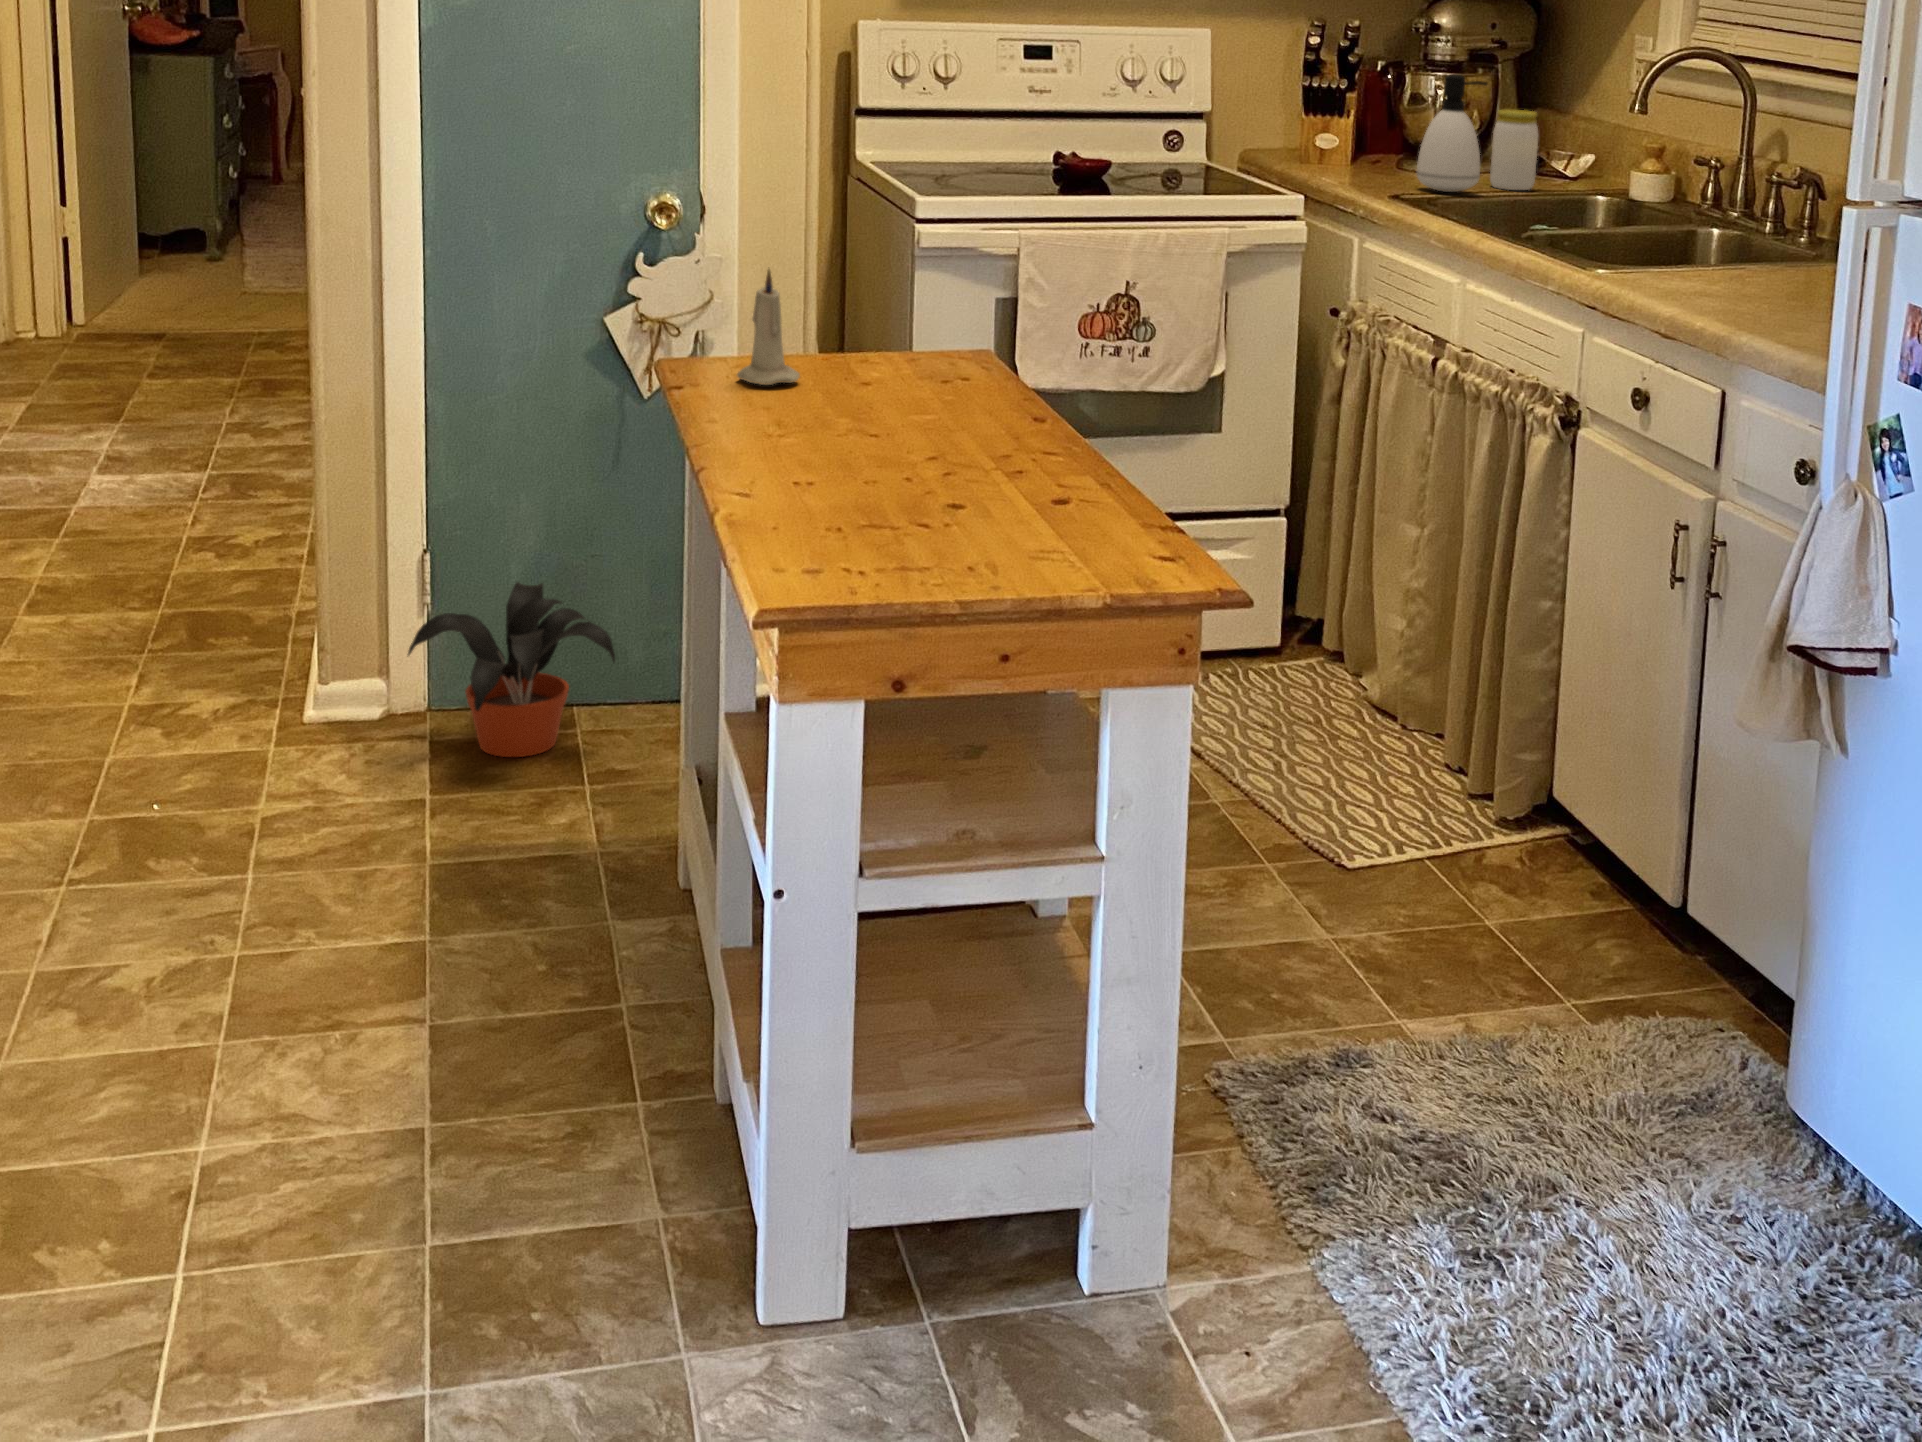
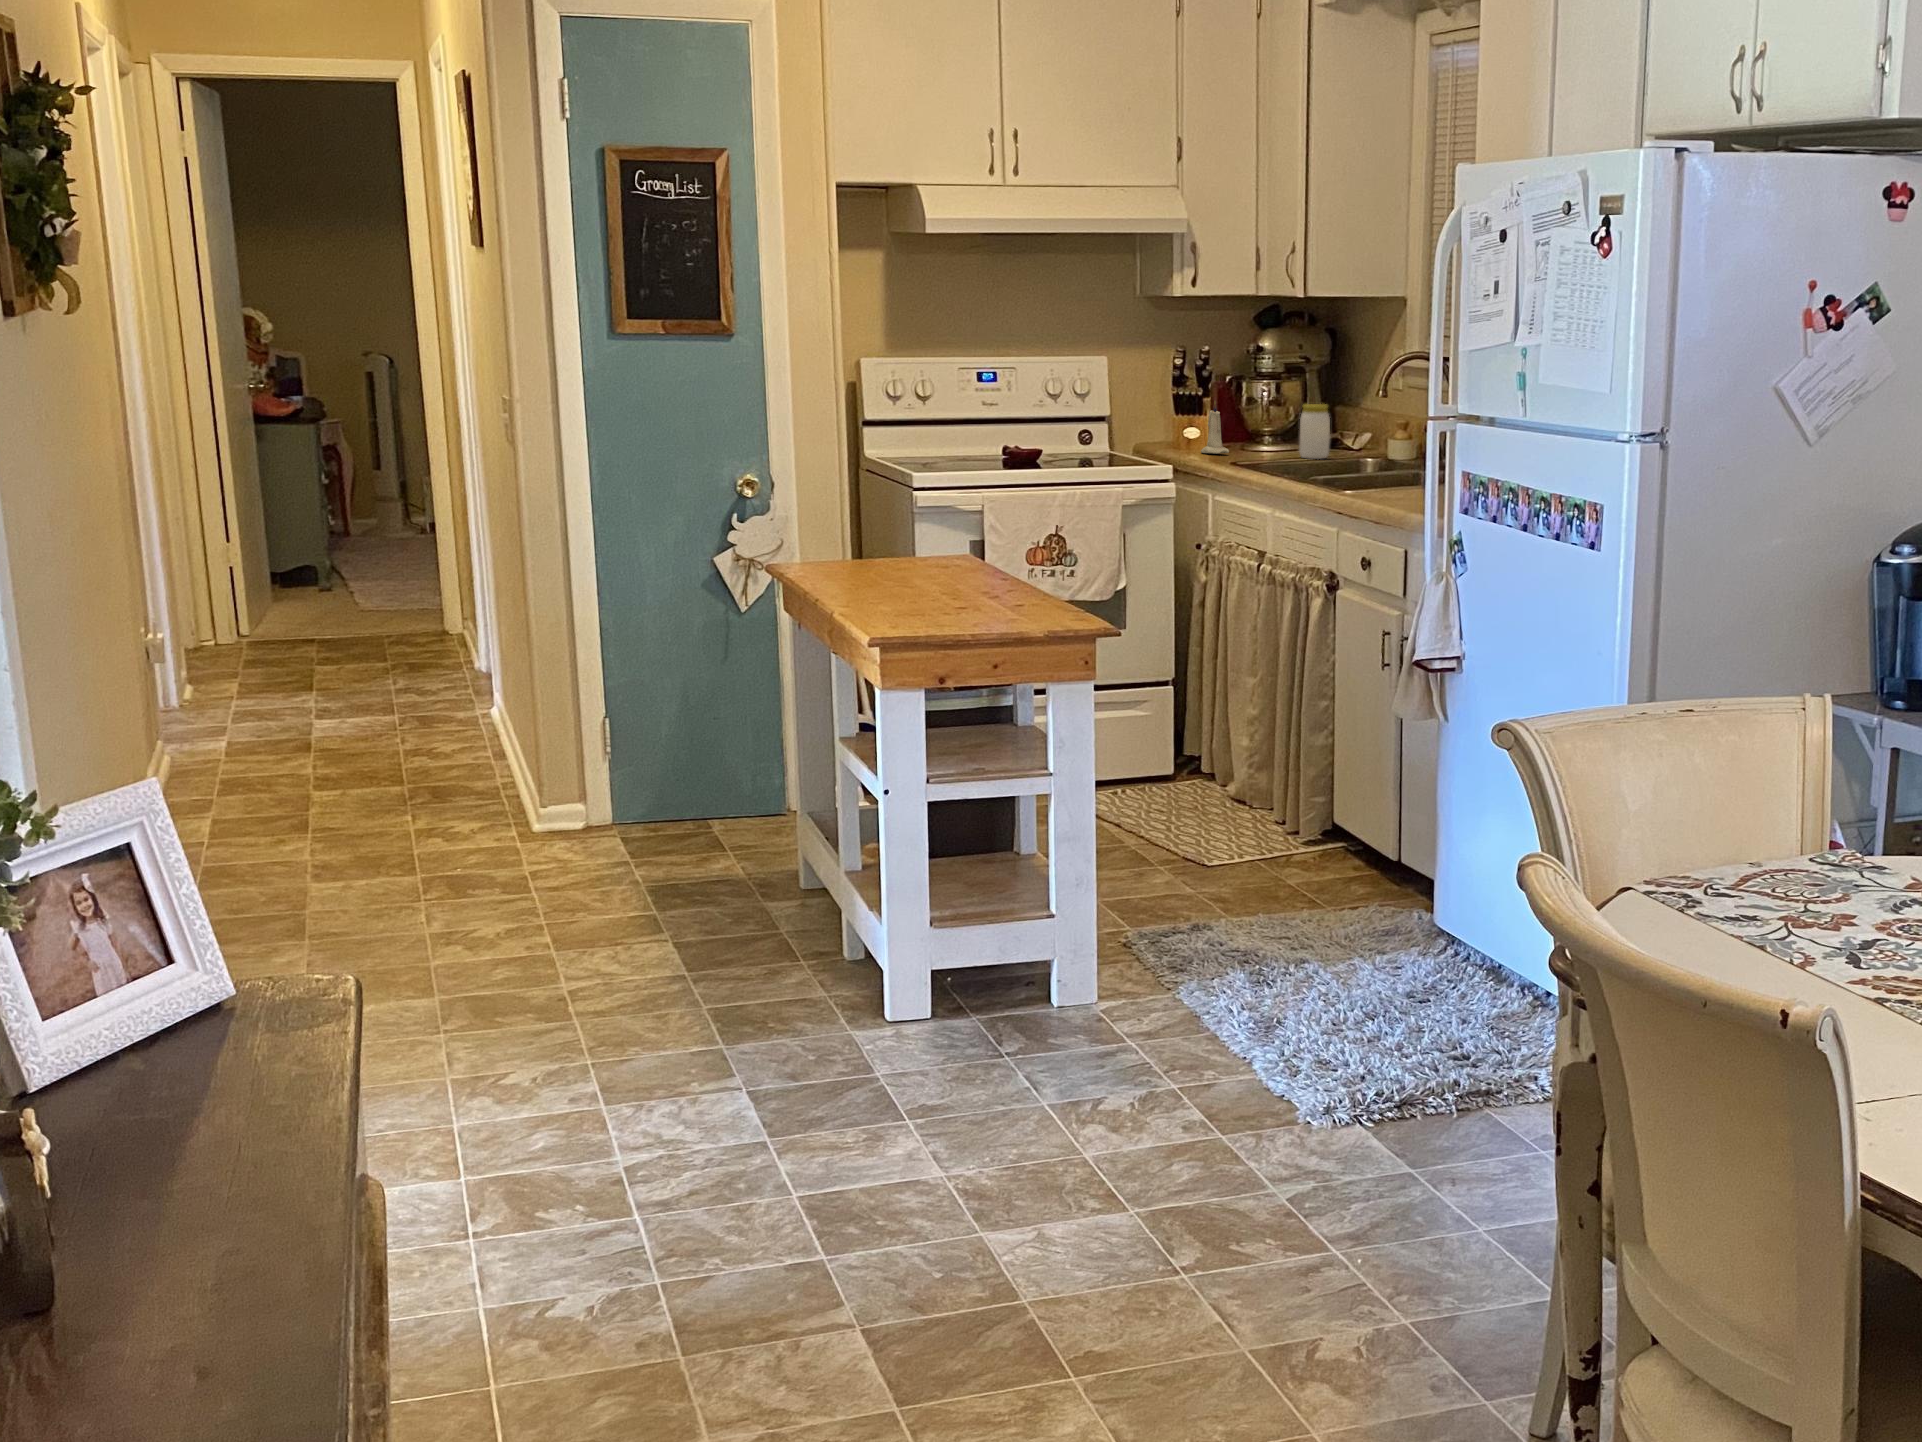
soap dispenser: present [1417,74,1487,192] -> none [1247,380,1290,460]
candle: present [737,269,800,385] -> present [1201,402,1229,454]
potted plant: present [408,582,615,757] -> none [609,734,741,840]

